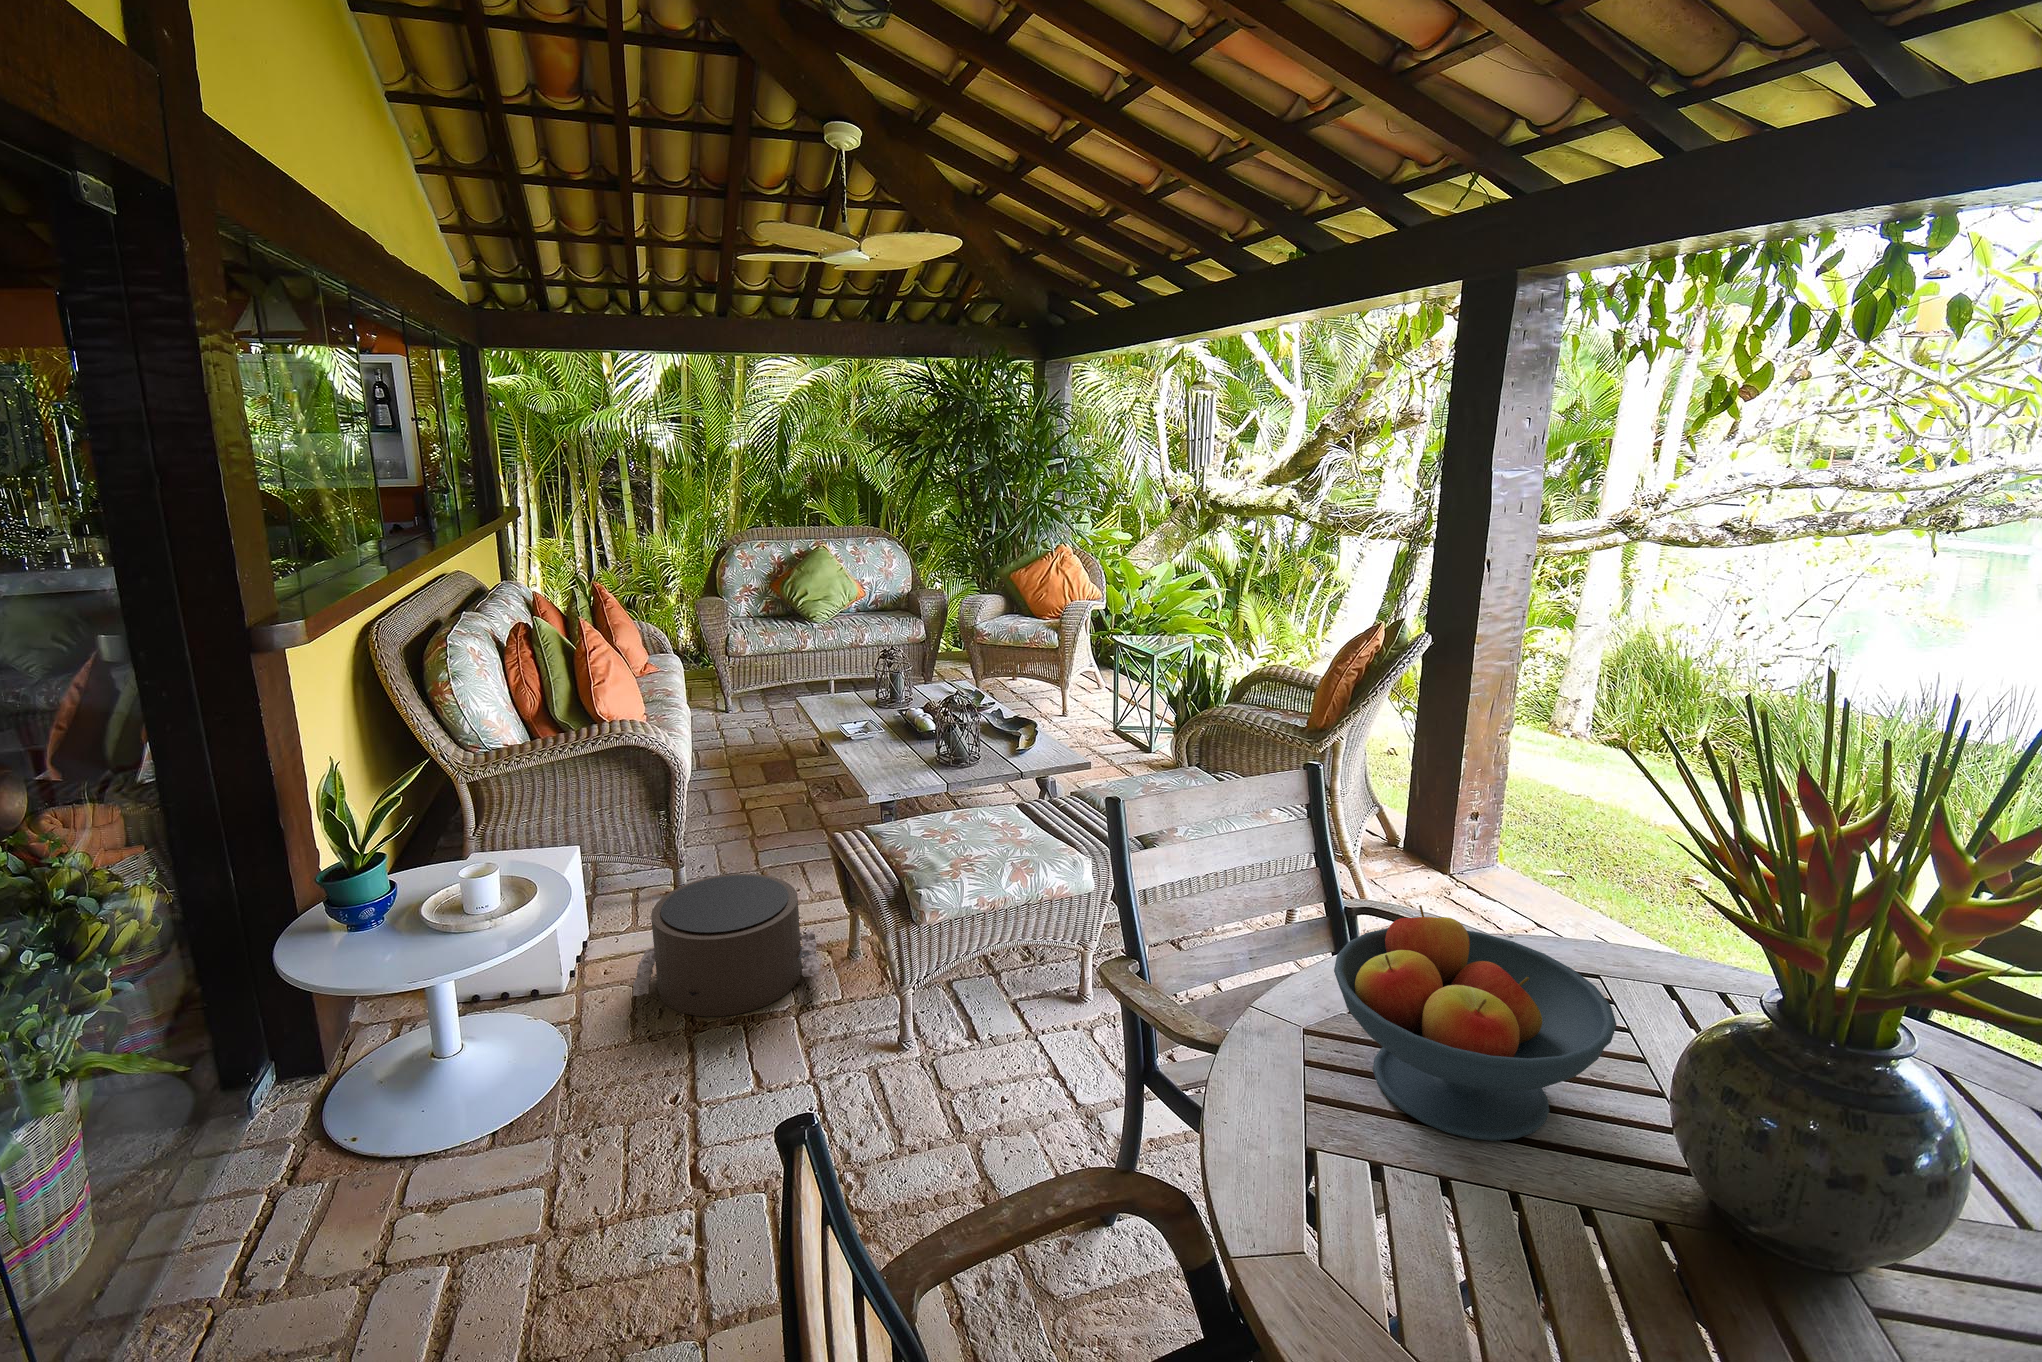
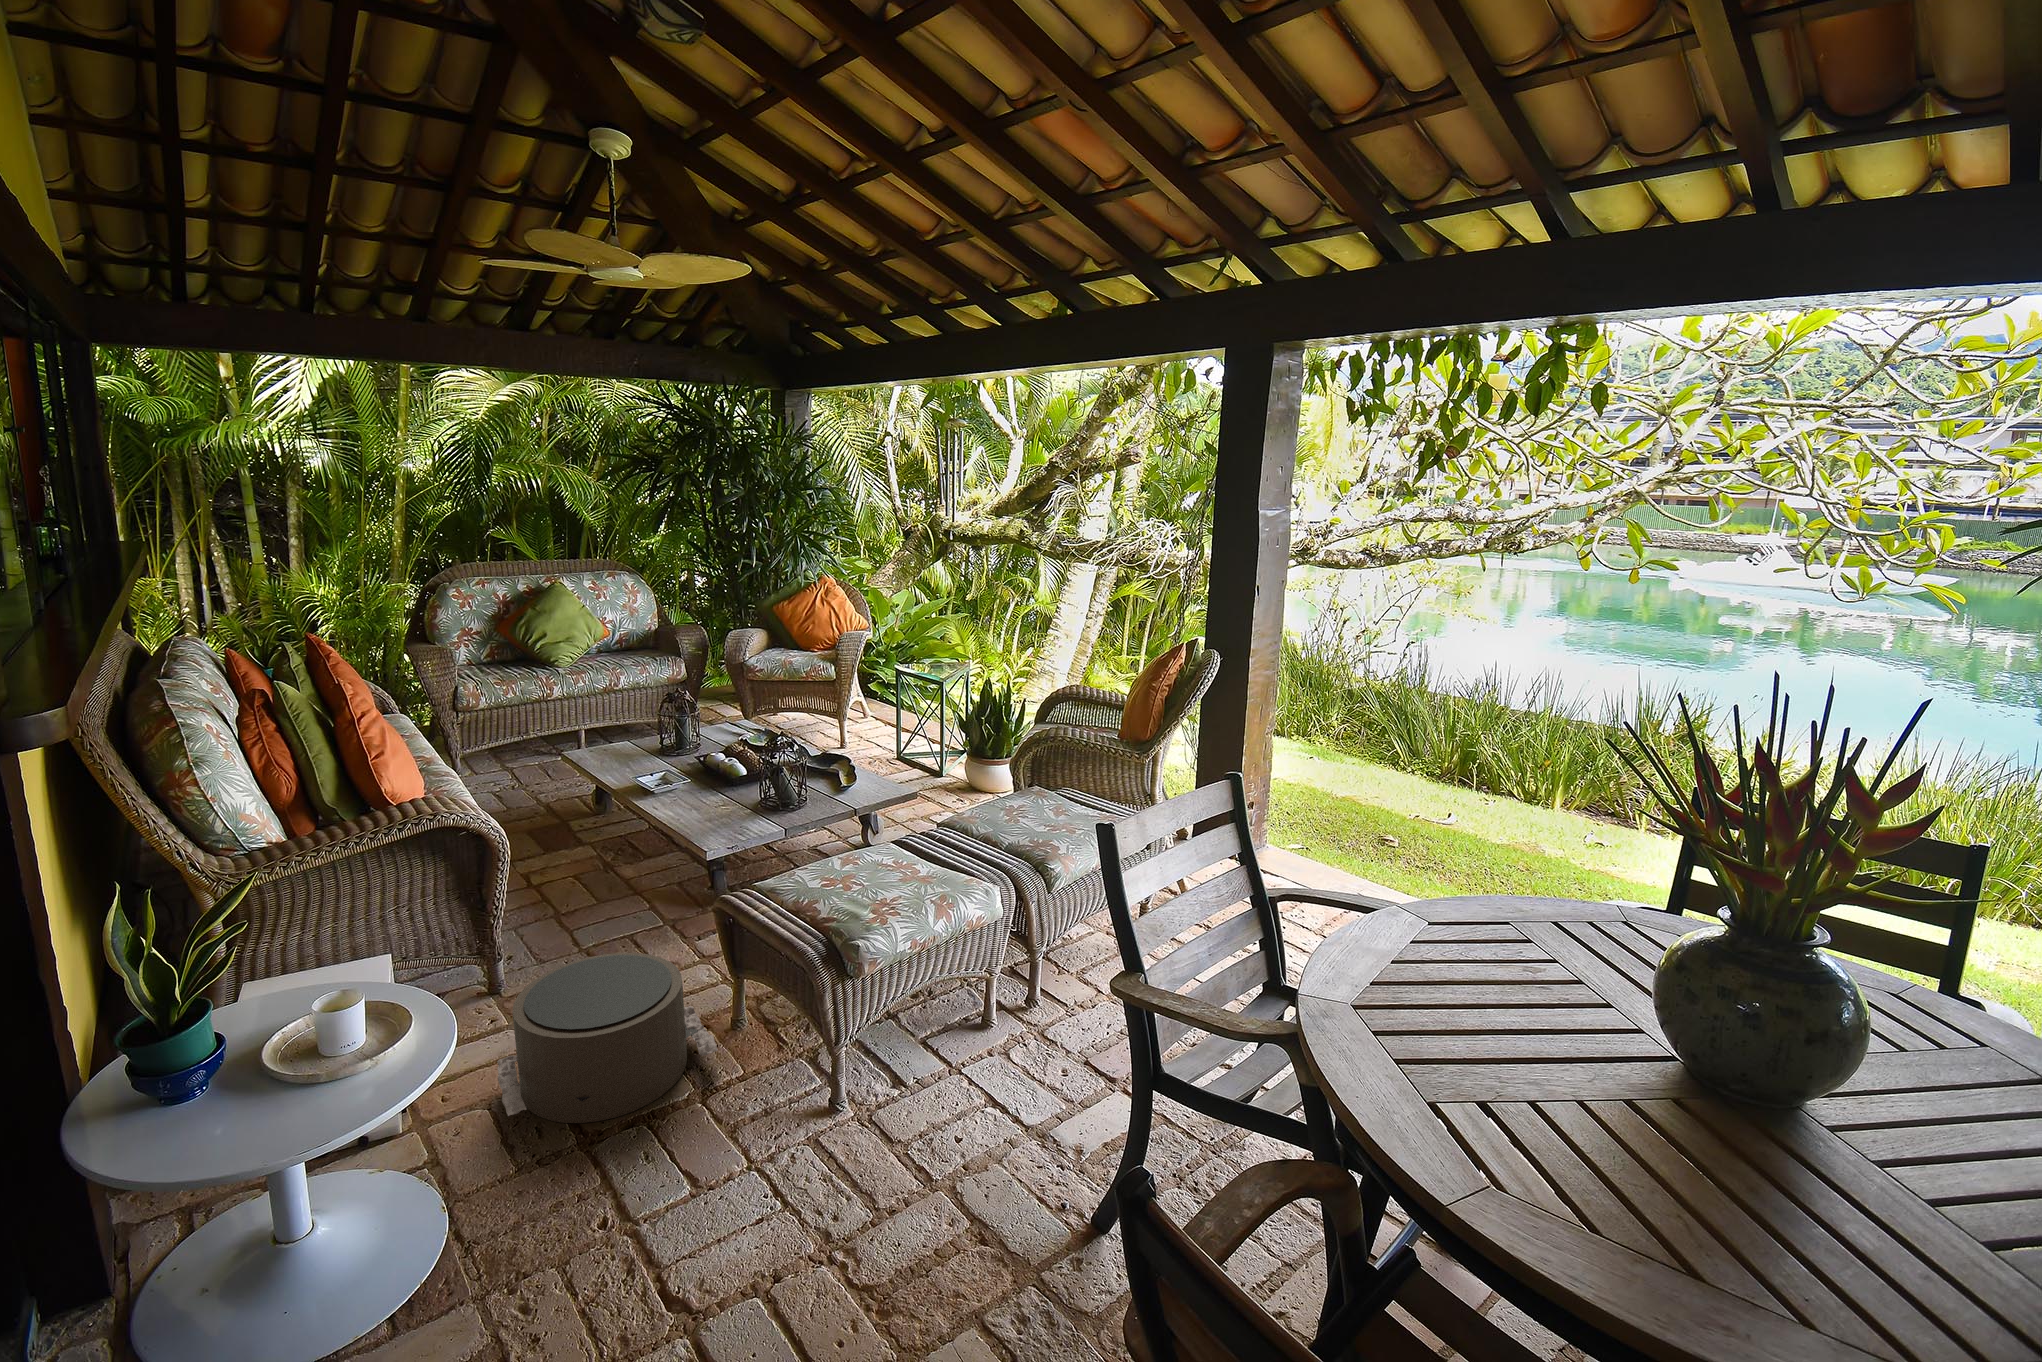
fruit bowl: present [1334,905,1617,1141] -> none [1395,891,1632,1079]

